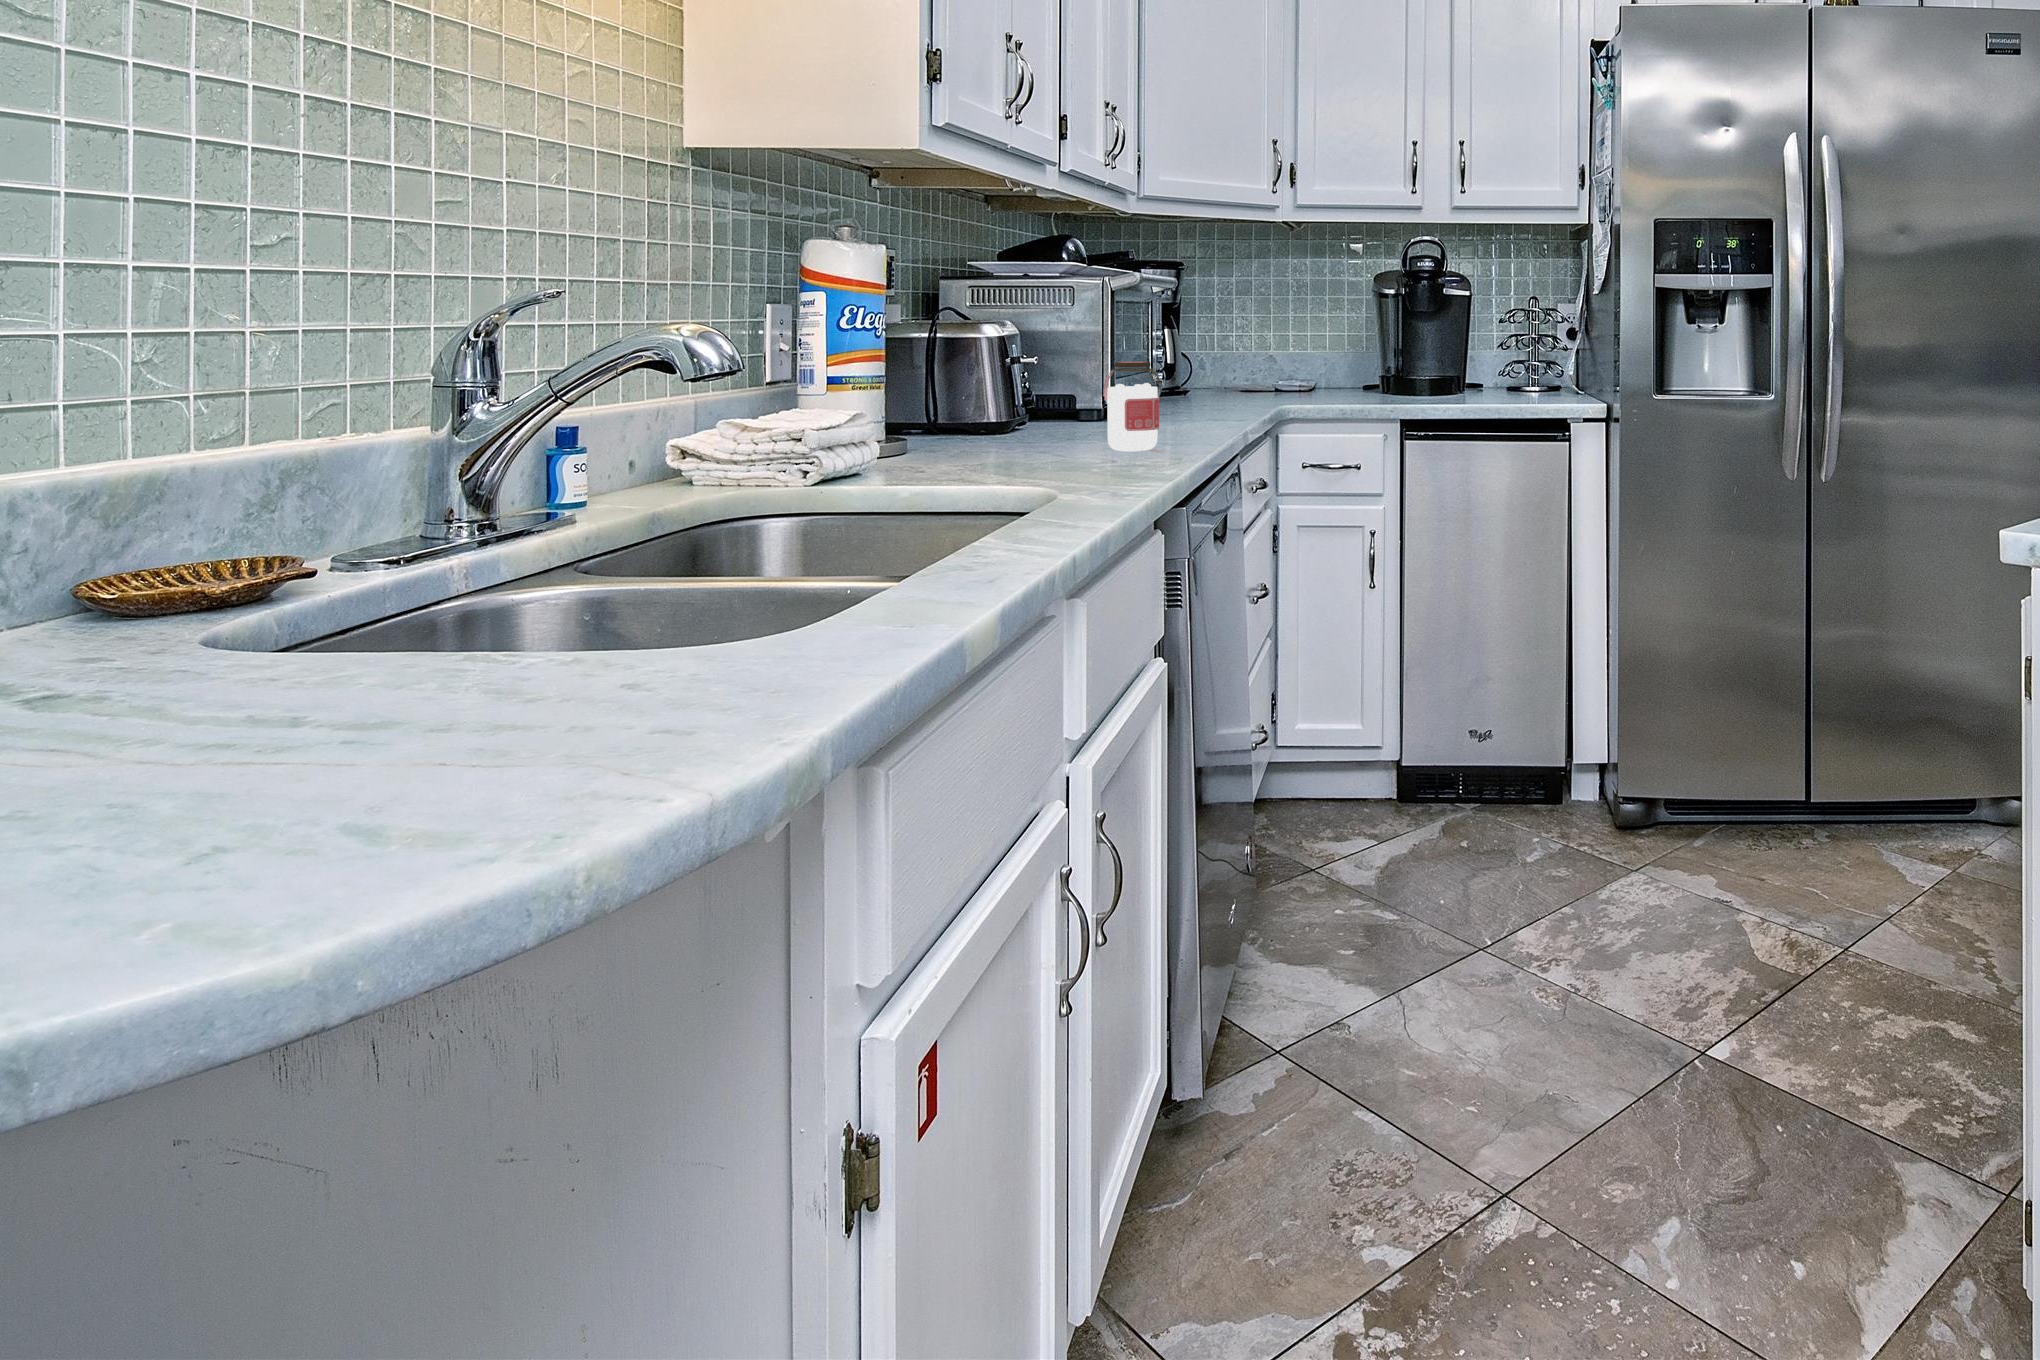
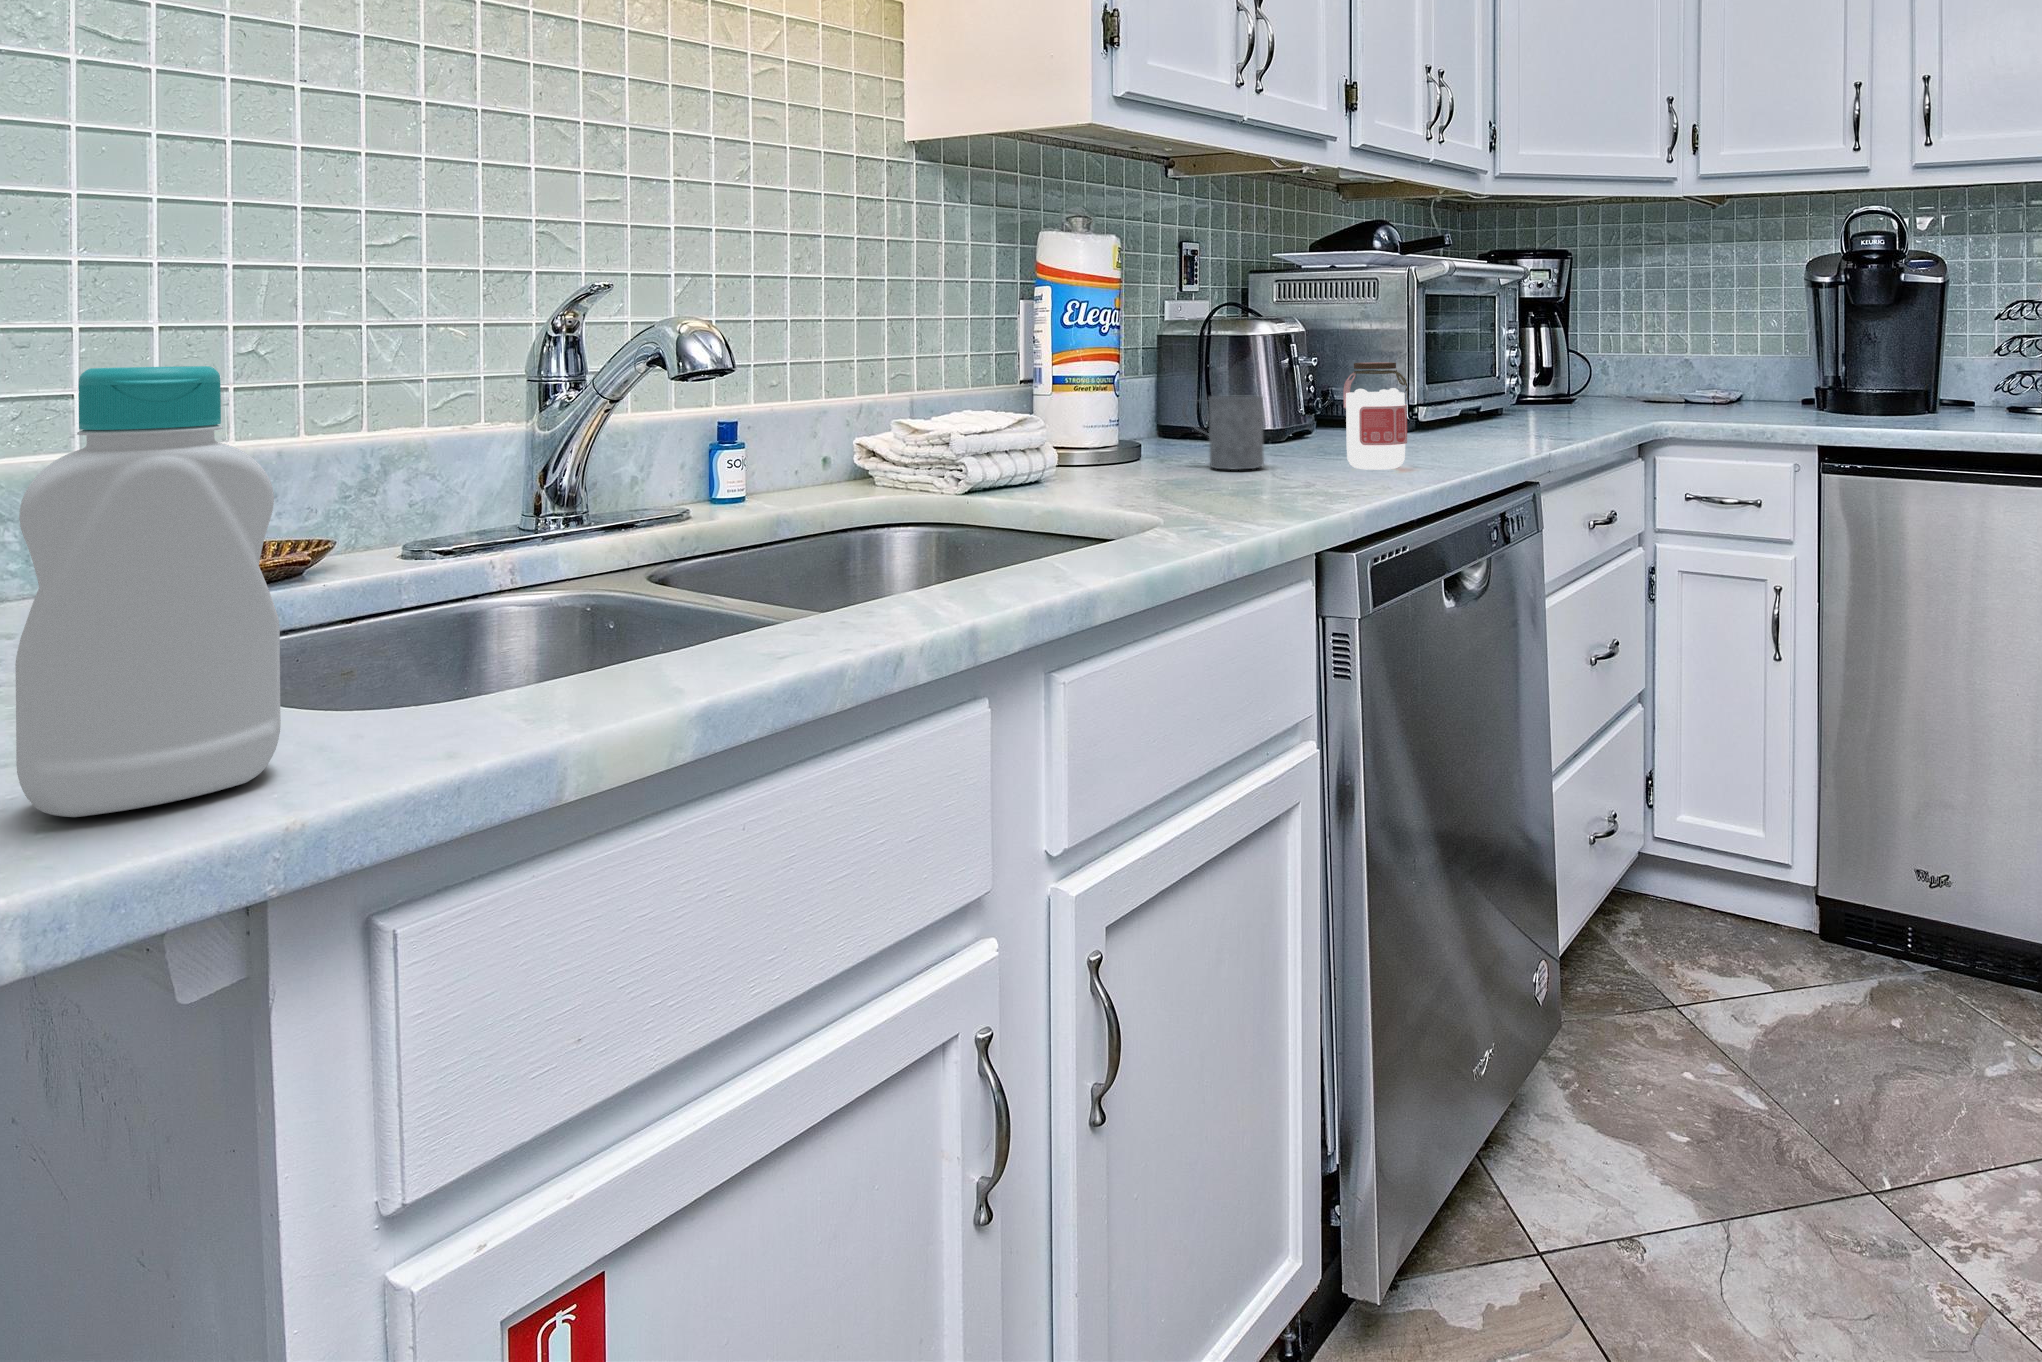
bottle: none [612,384,779,725] -> present [15,366,281,817]
mug: none [958,391,1036,456] -> present [1182,395,1264,469]

